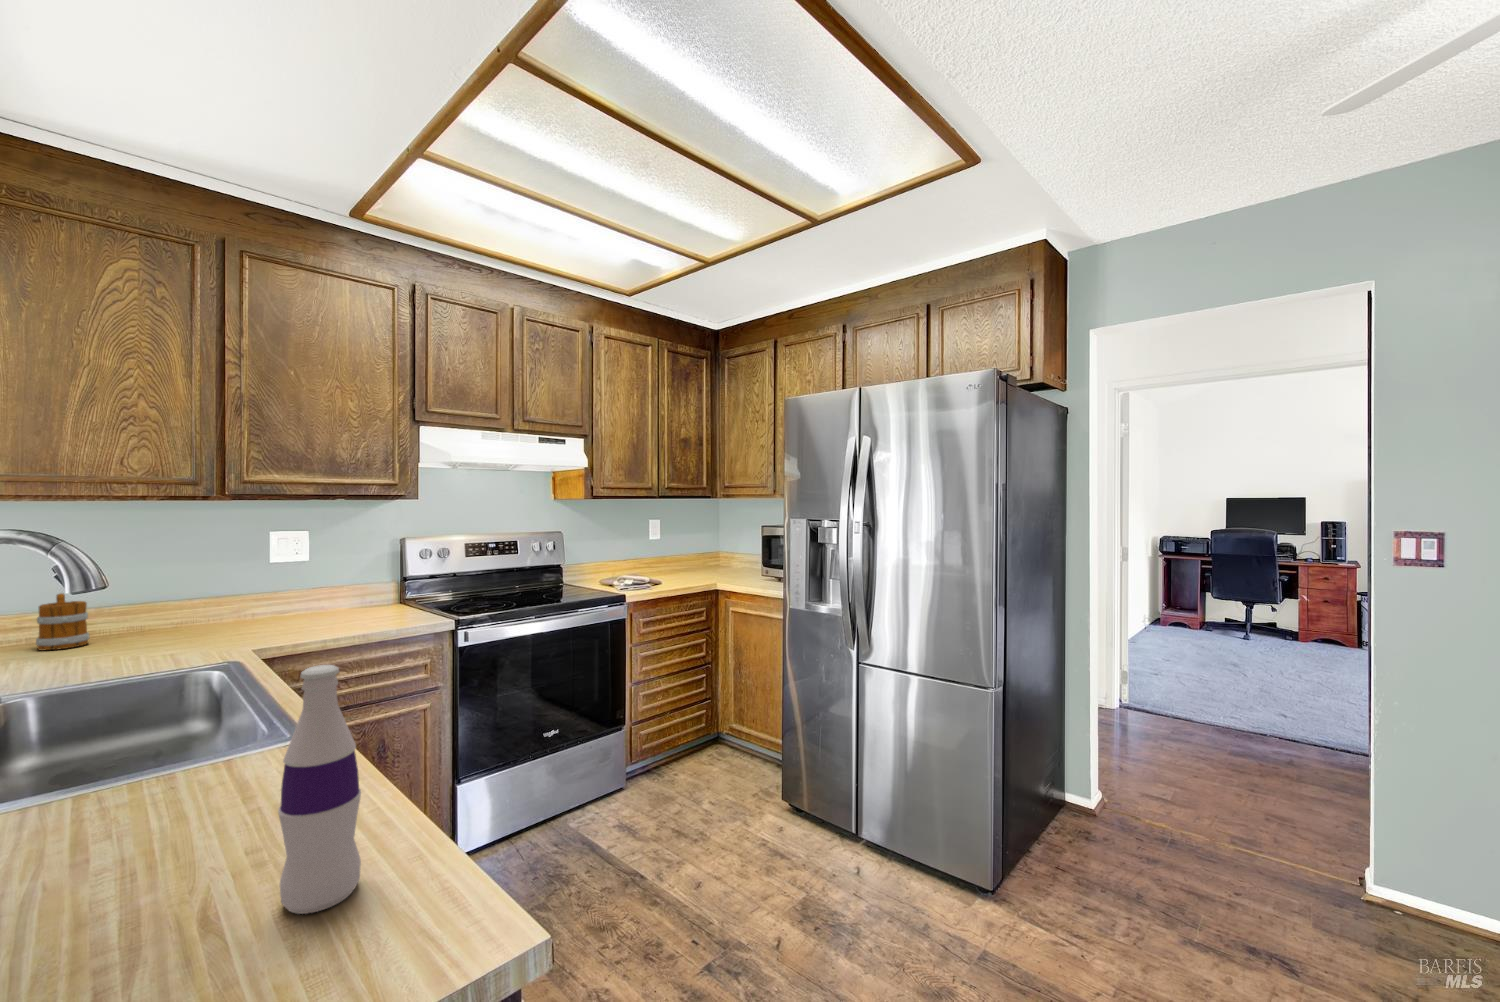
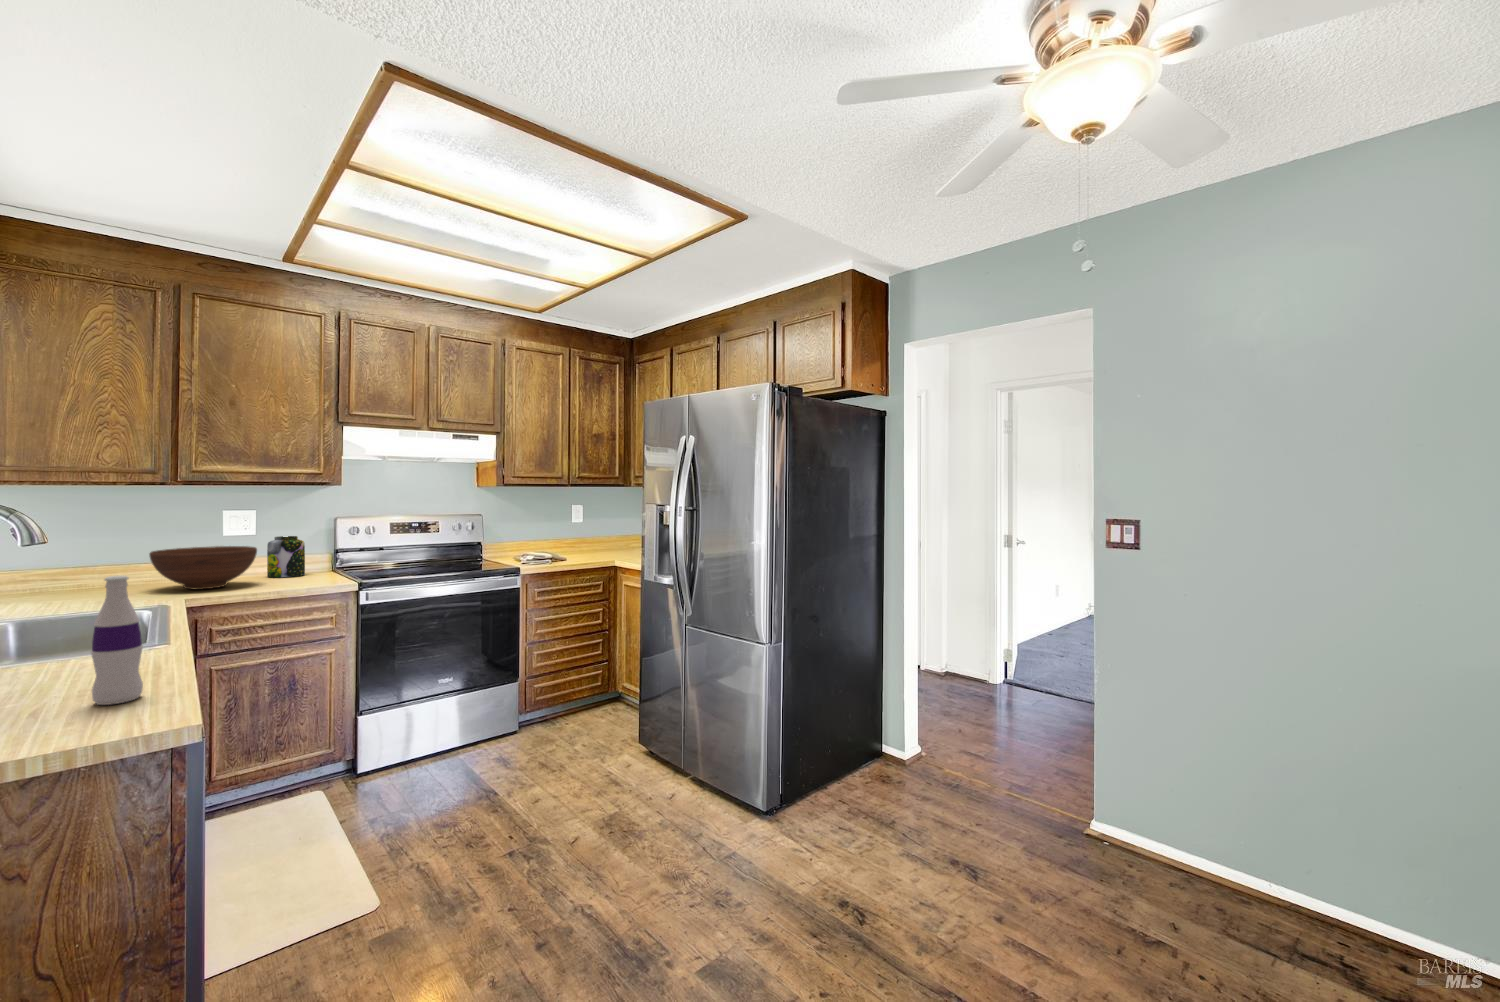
jar: none [325,561,370,613] -> present [267,536,305,578]
fruit bowl: none [189,576,325,635] -> present [149,546,257,589]
mug: present [36,593,90,650] -> none [39,554,79,595]

